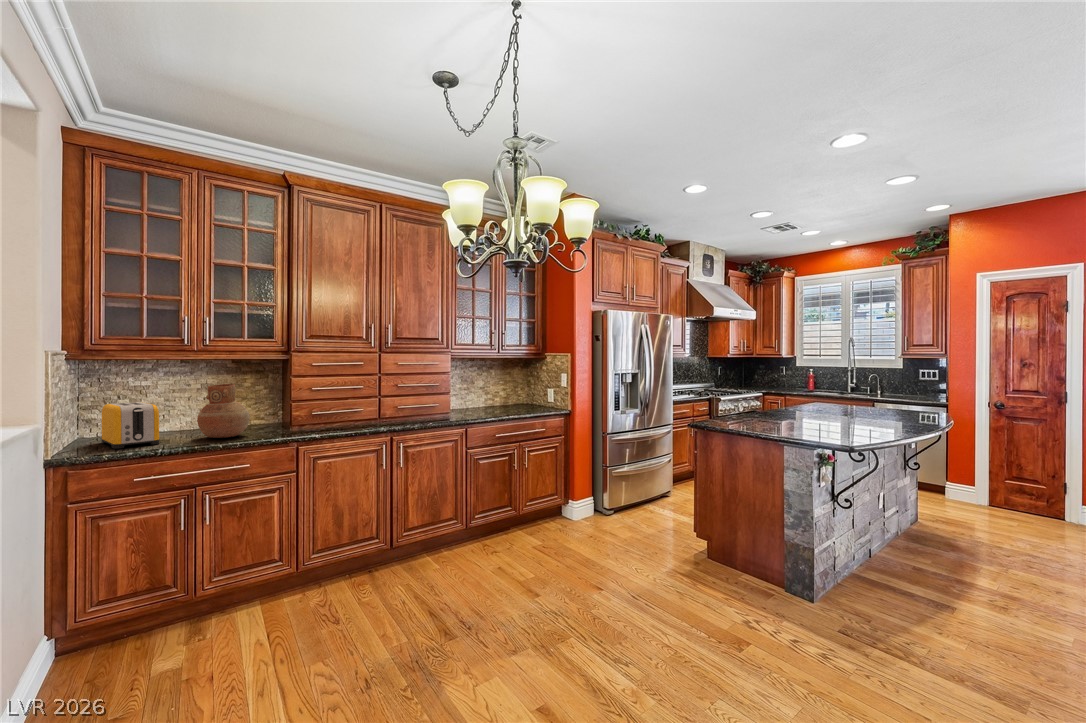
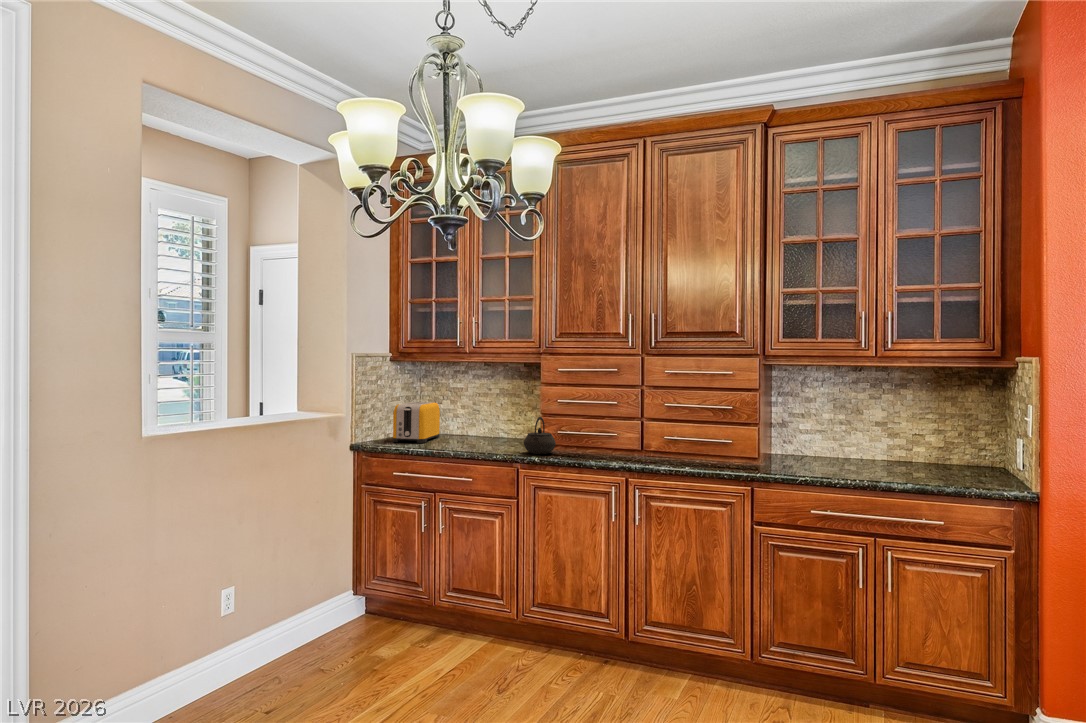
vase: present [197,384,250,438] -> none [449,389,495,446]
kettle: none [295,402,324,433] -> present [524,417,556,454]

